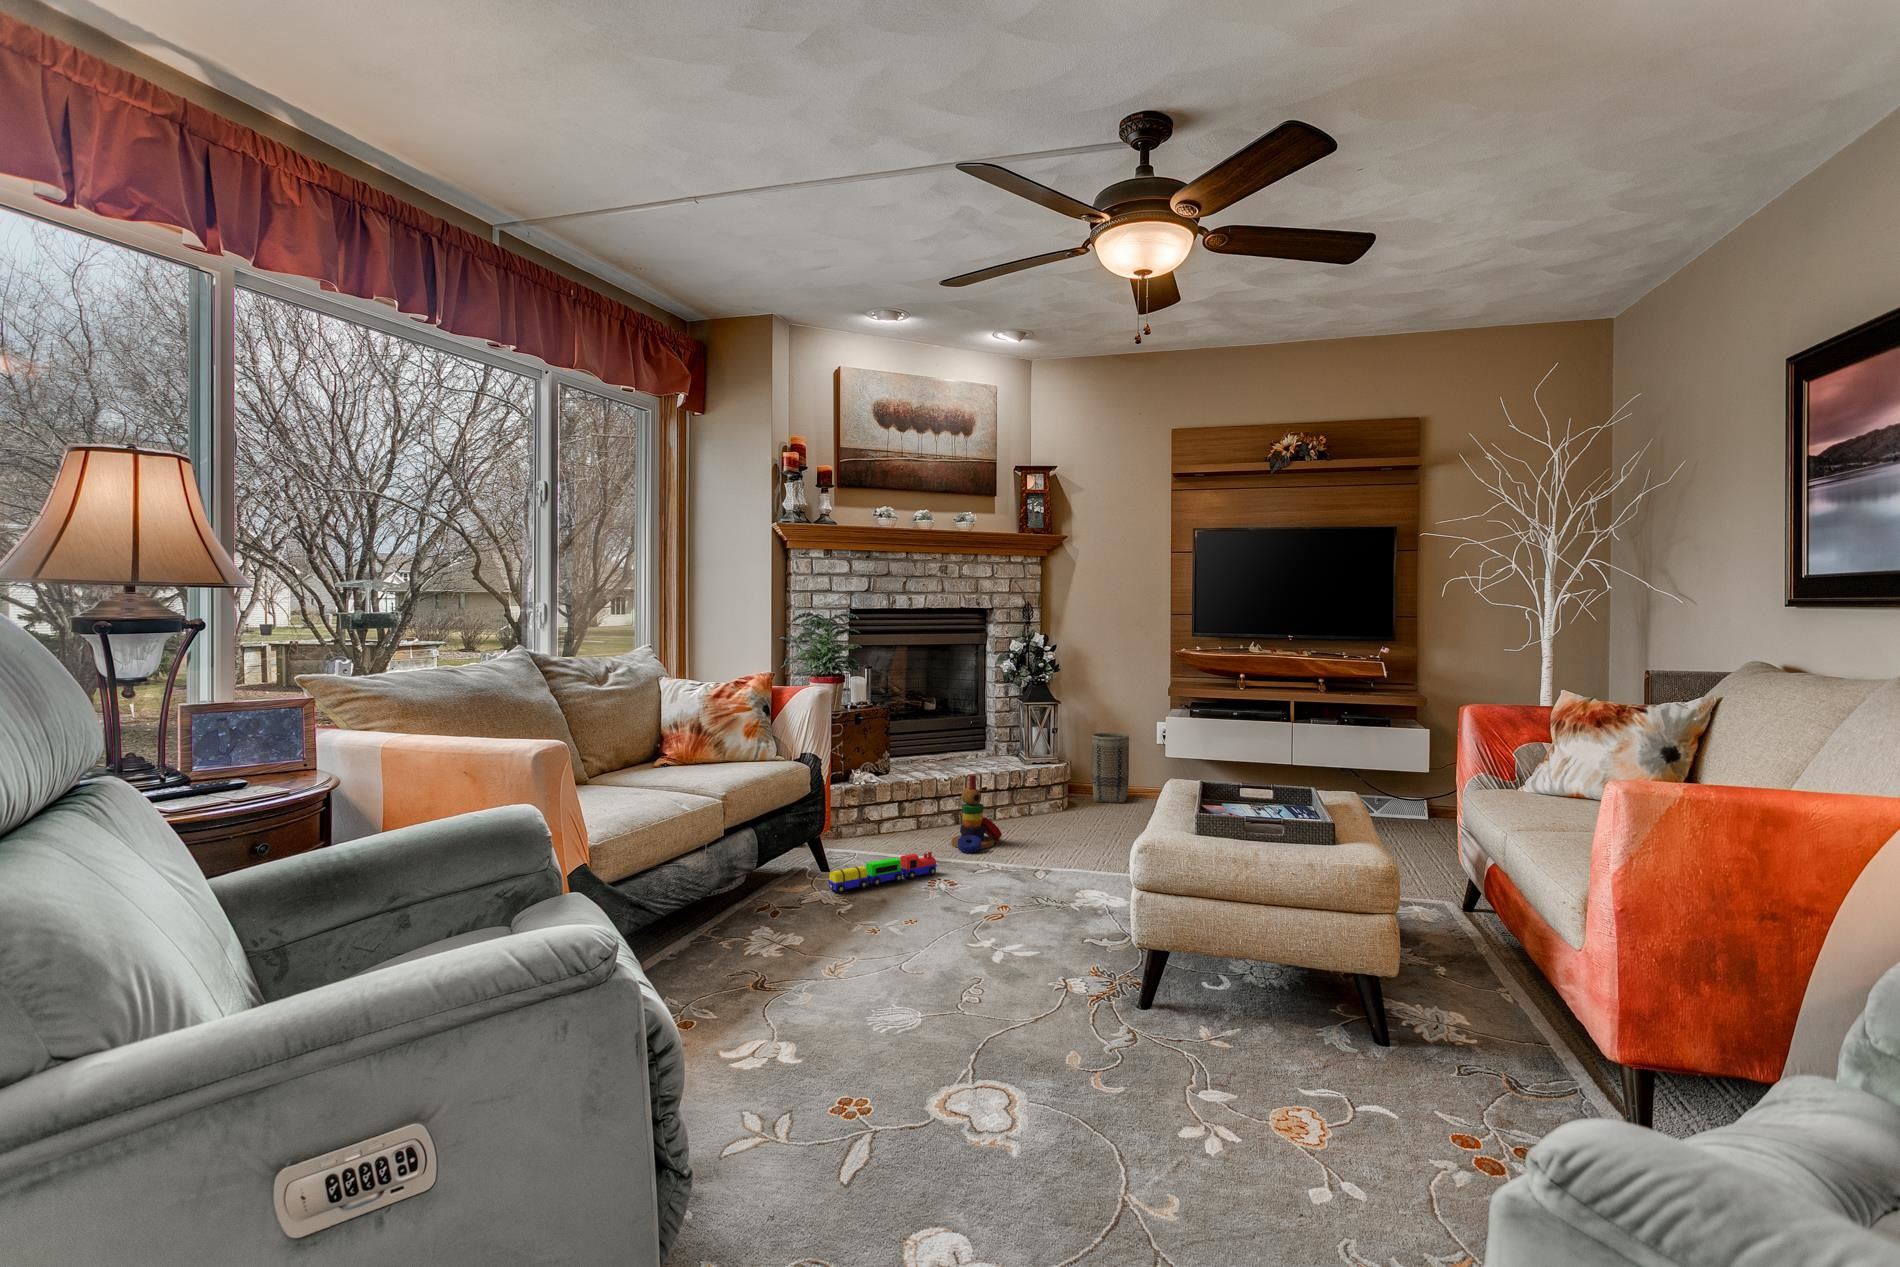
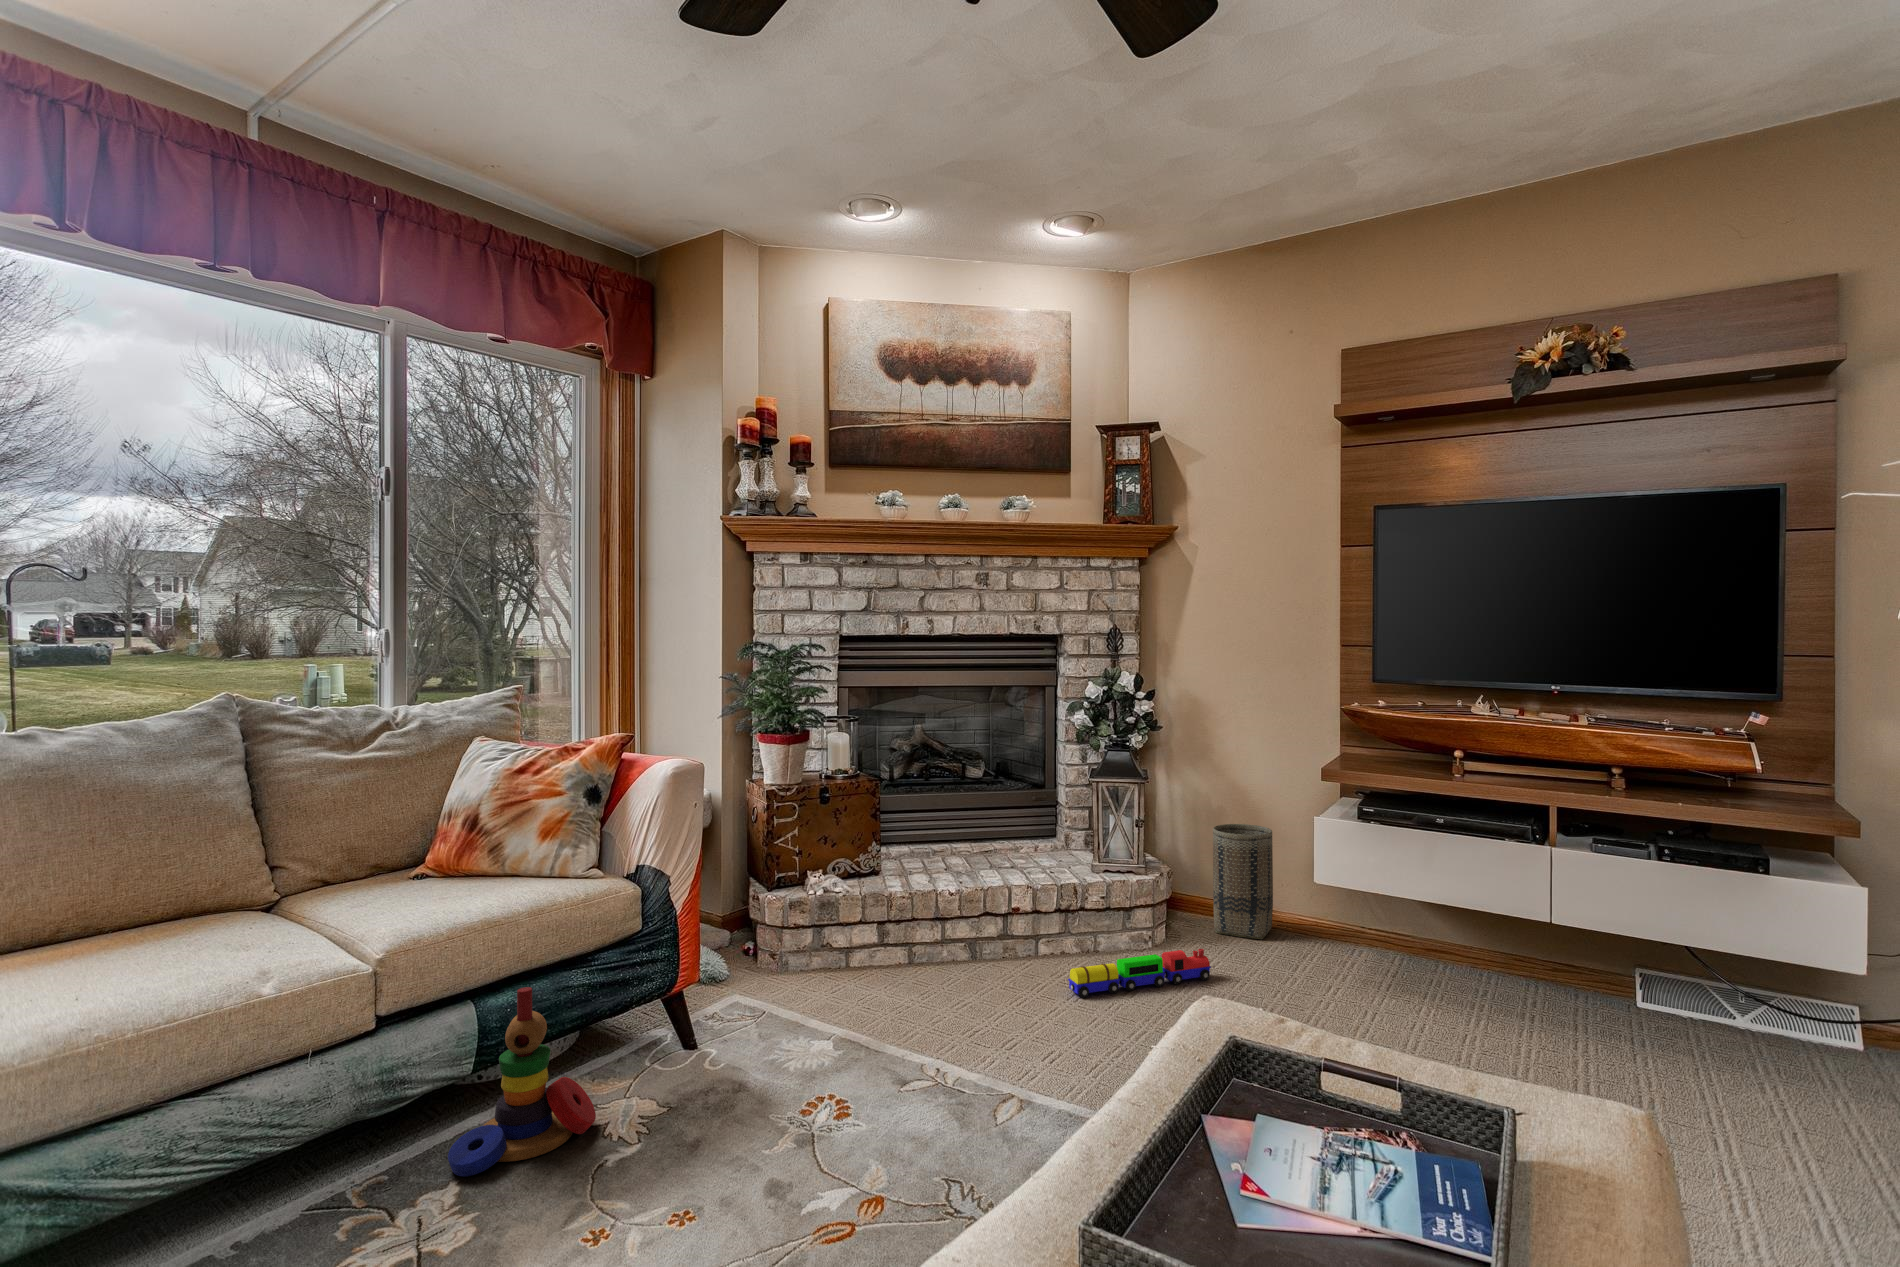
stacking toy: present [951,775,1002,853] -> present [448,987,596,1177]
toy train: present [828,852,937,893] -> present [1068,949,1211,998]

